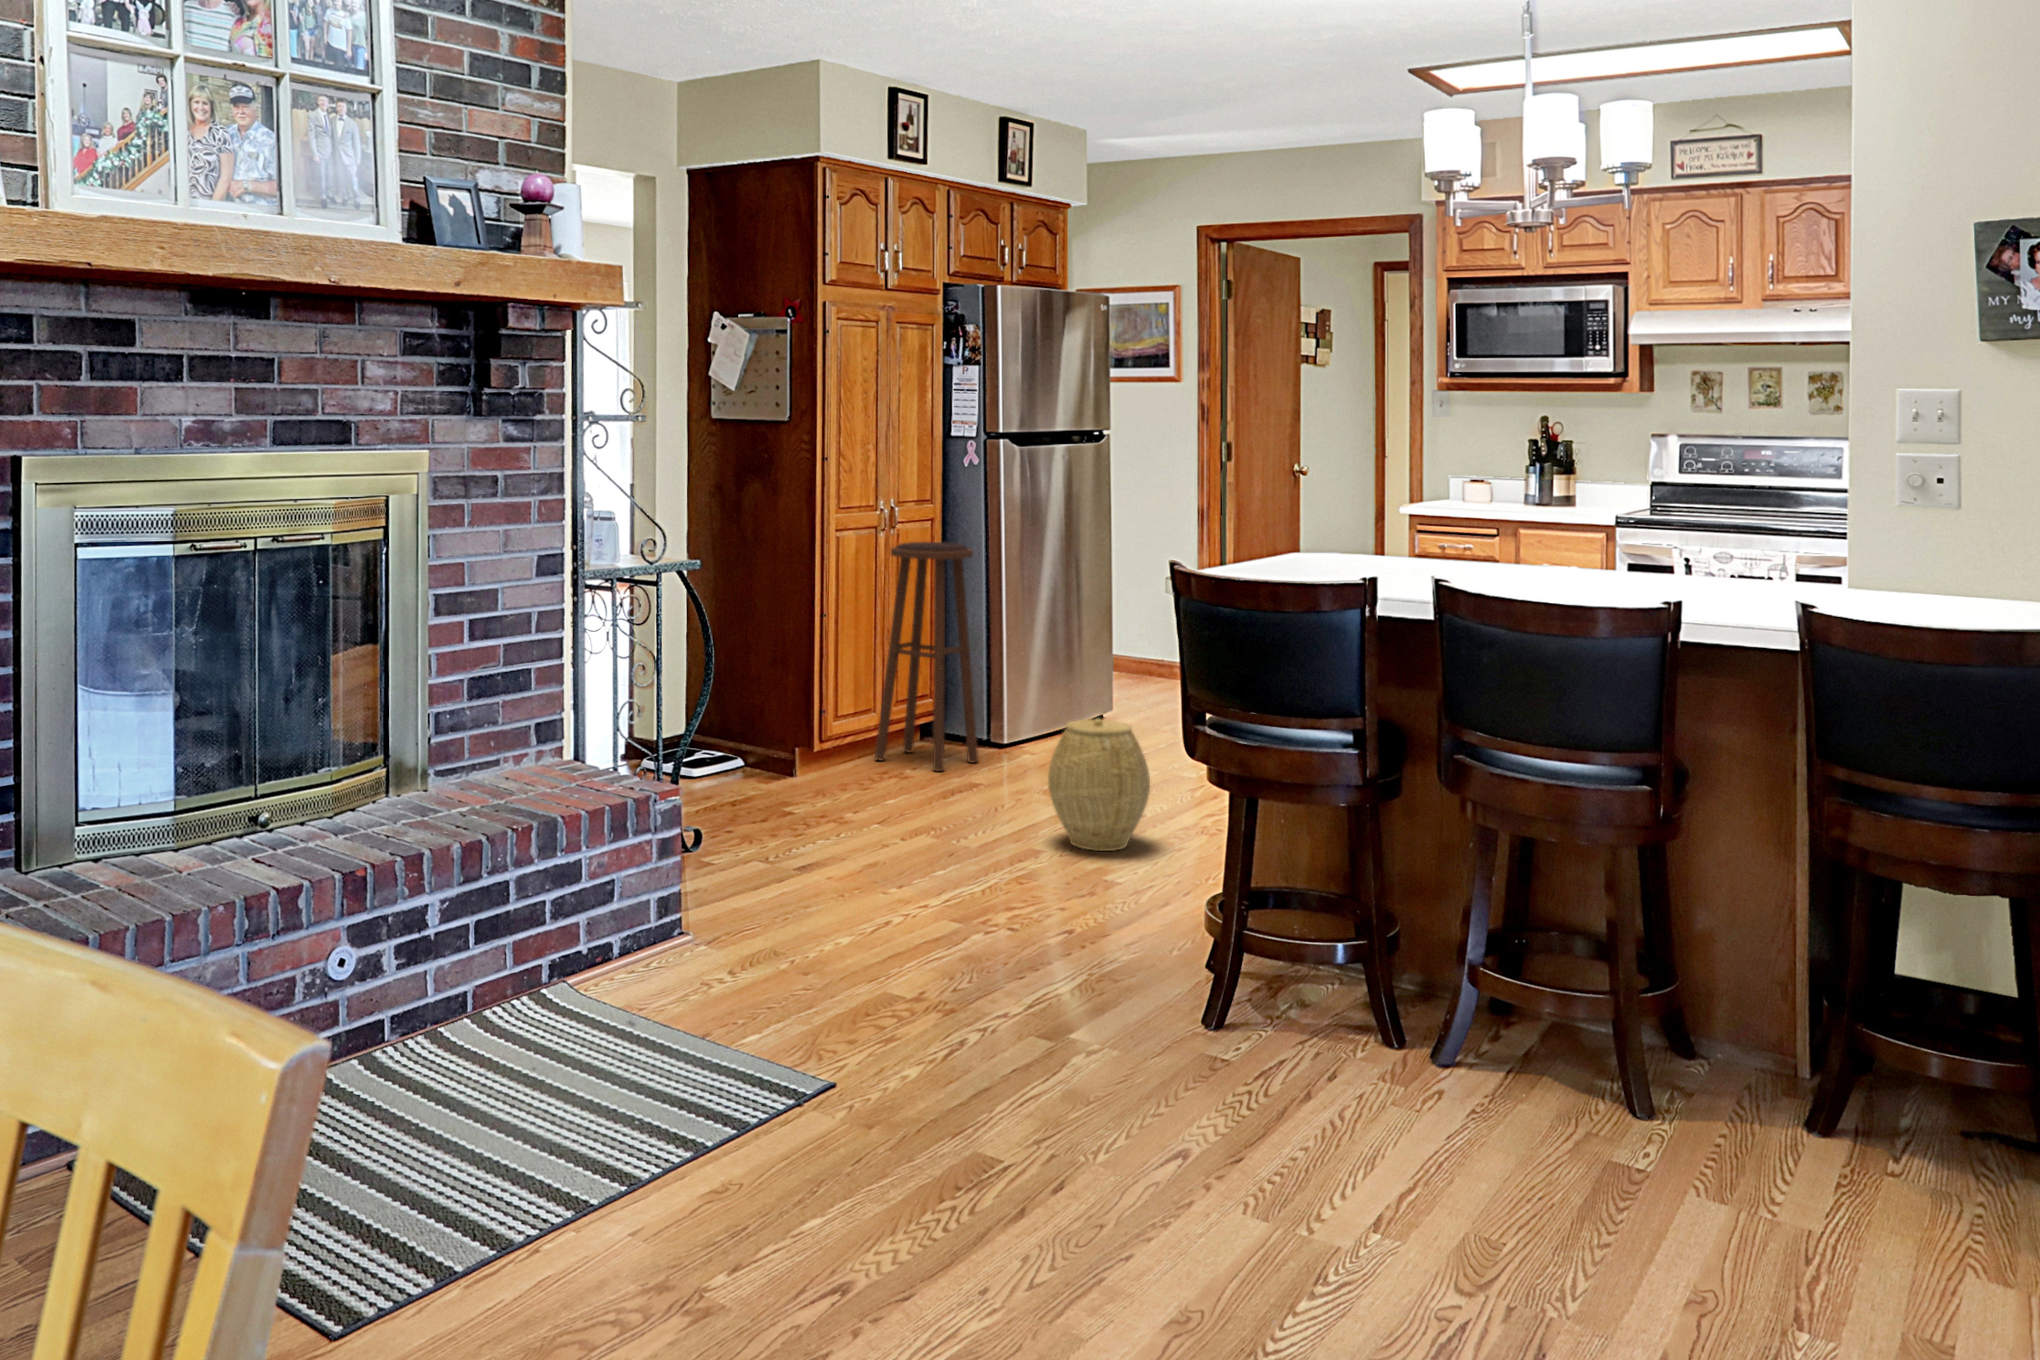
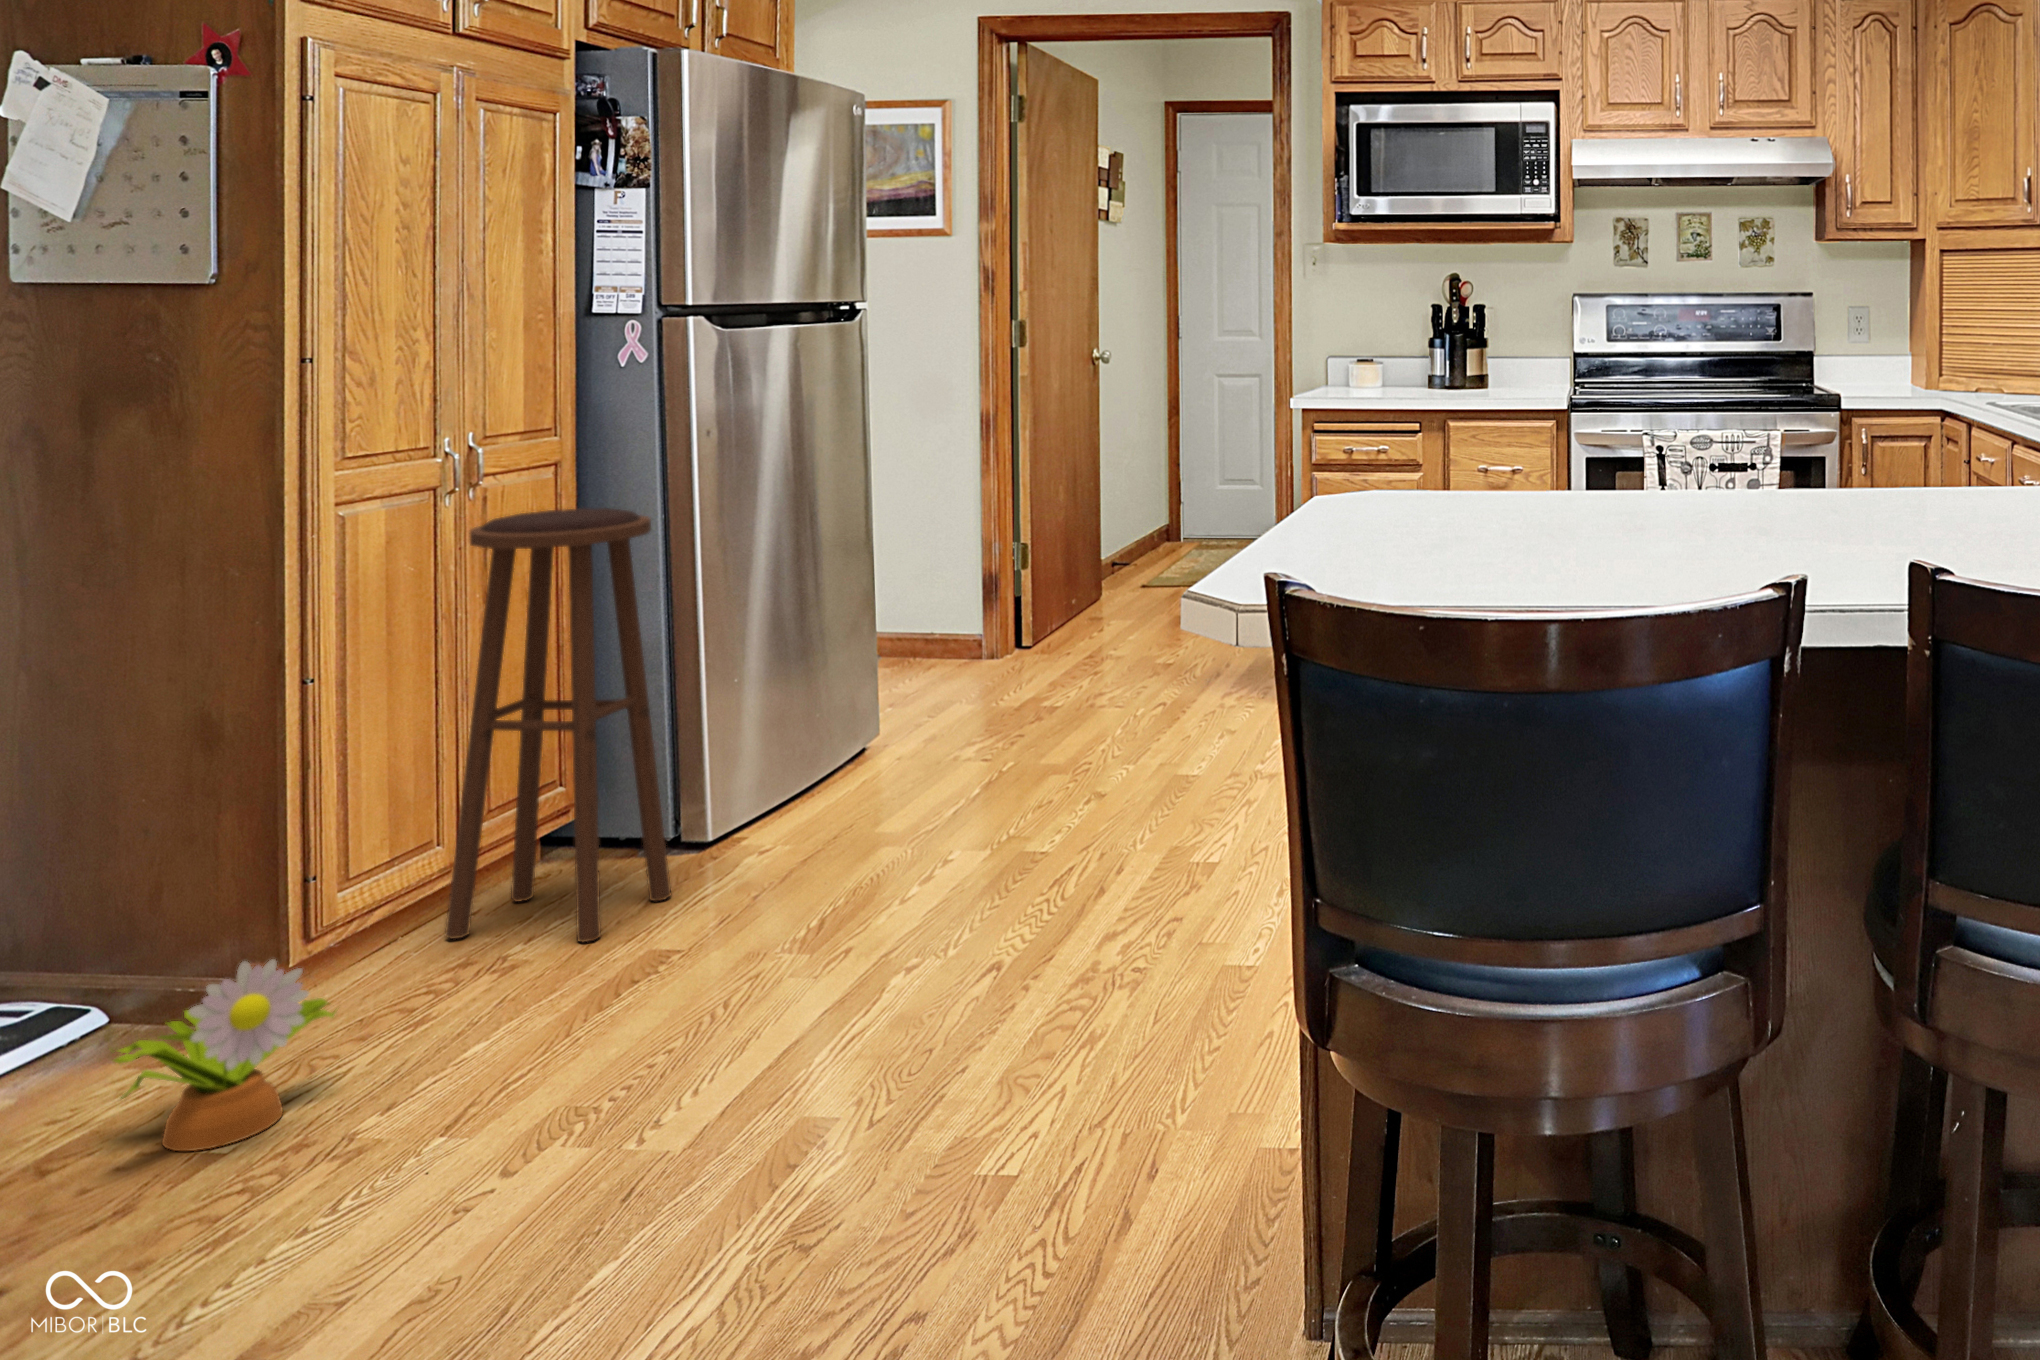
woven basket: present [1048,719,1150,851] -> none [843,835,1049,1105]
decorative plant: none [758,724,839,806] -> present [112,959,335,1151]

